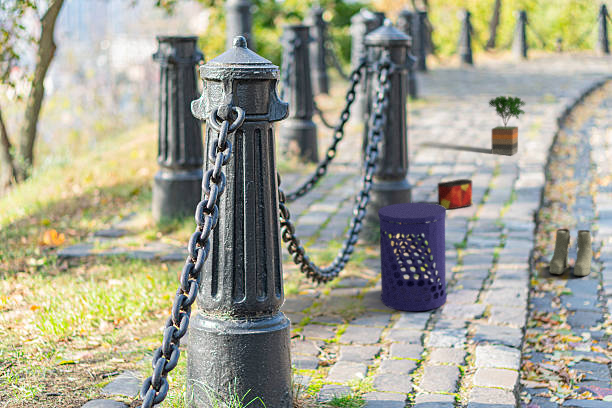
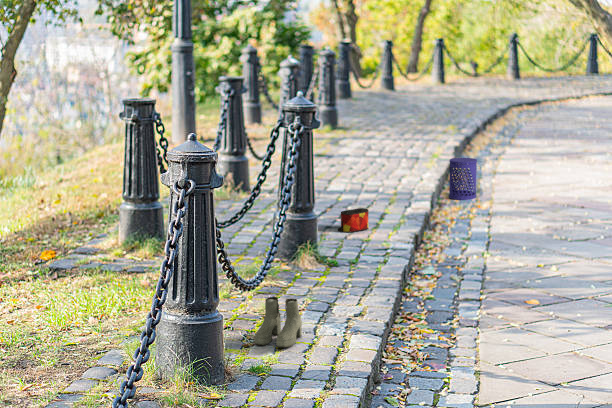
potted tree: present [489,96,525,155] -> none [389,134,421,184]
waste bin: present [378,203,447,311] -> present [449,158,477,200]
boots: present [550,229,592,276] -> present [255,297,302,348]

